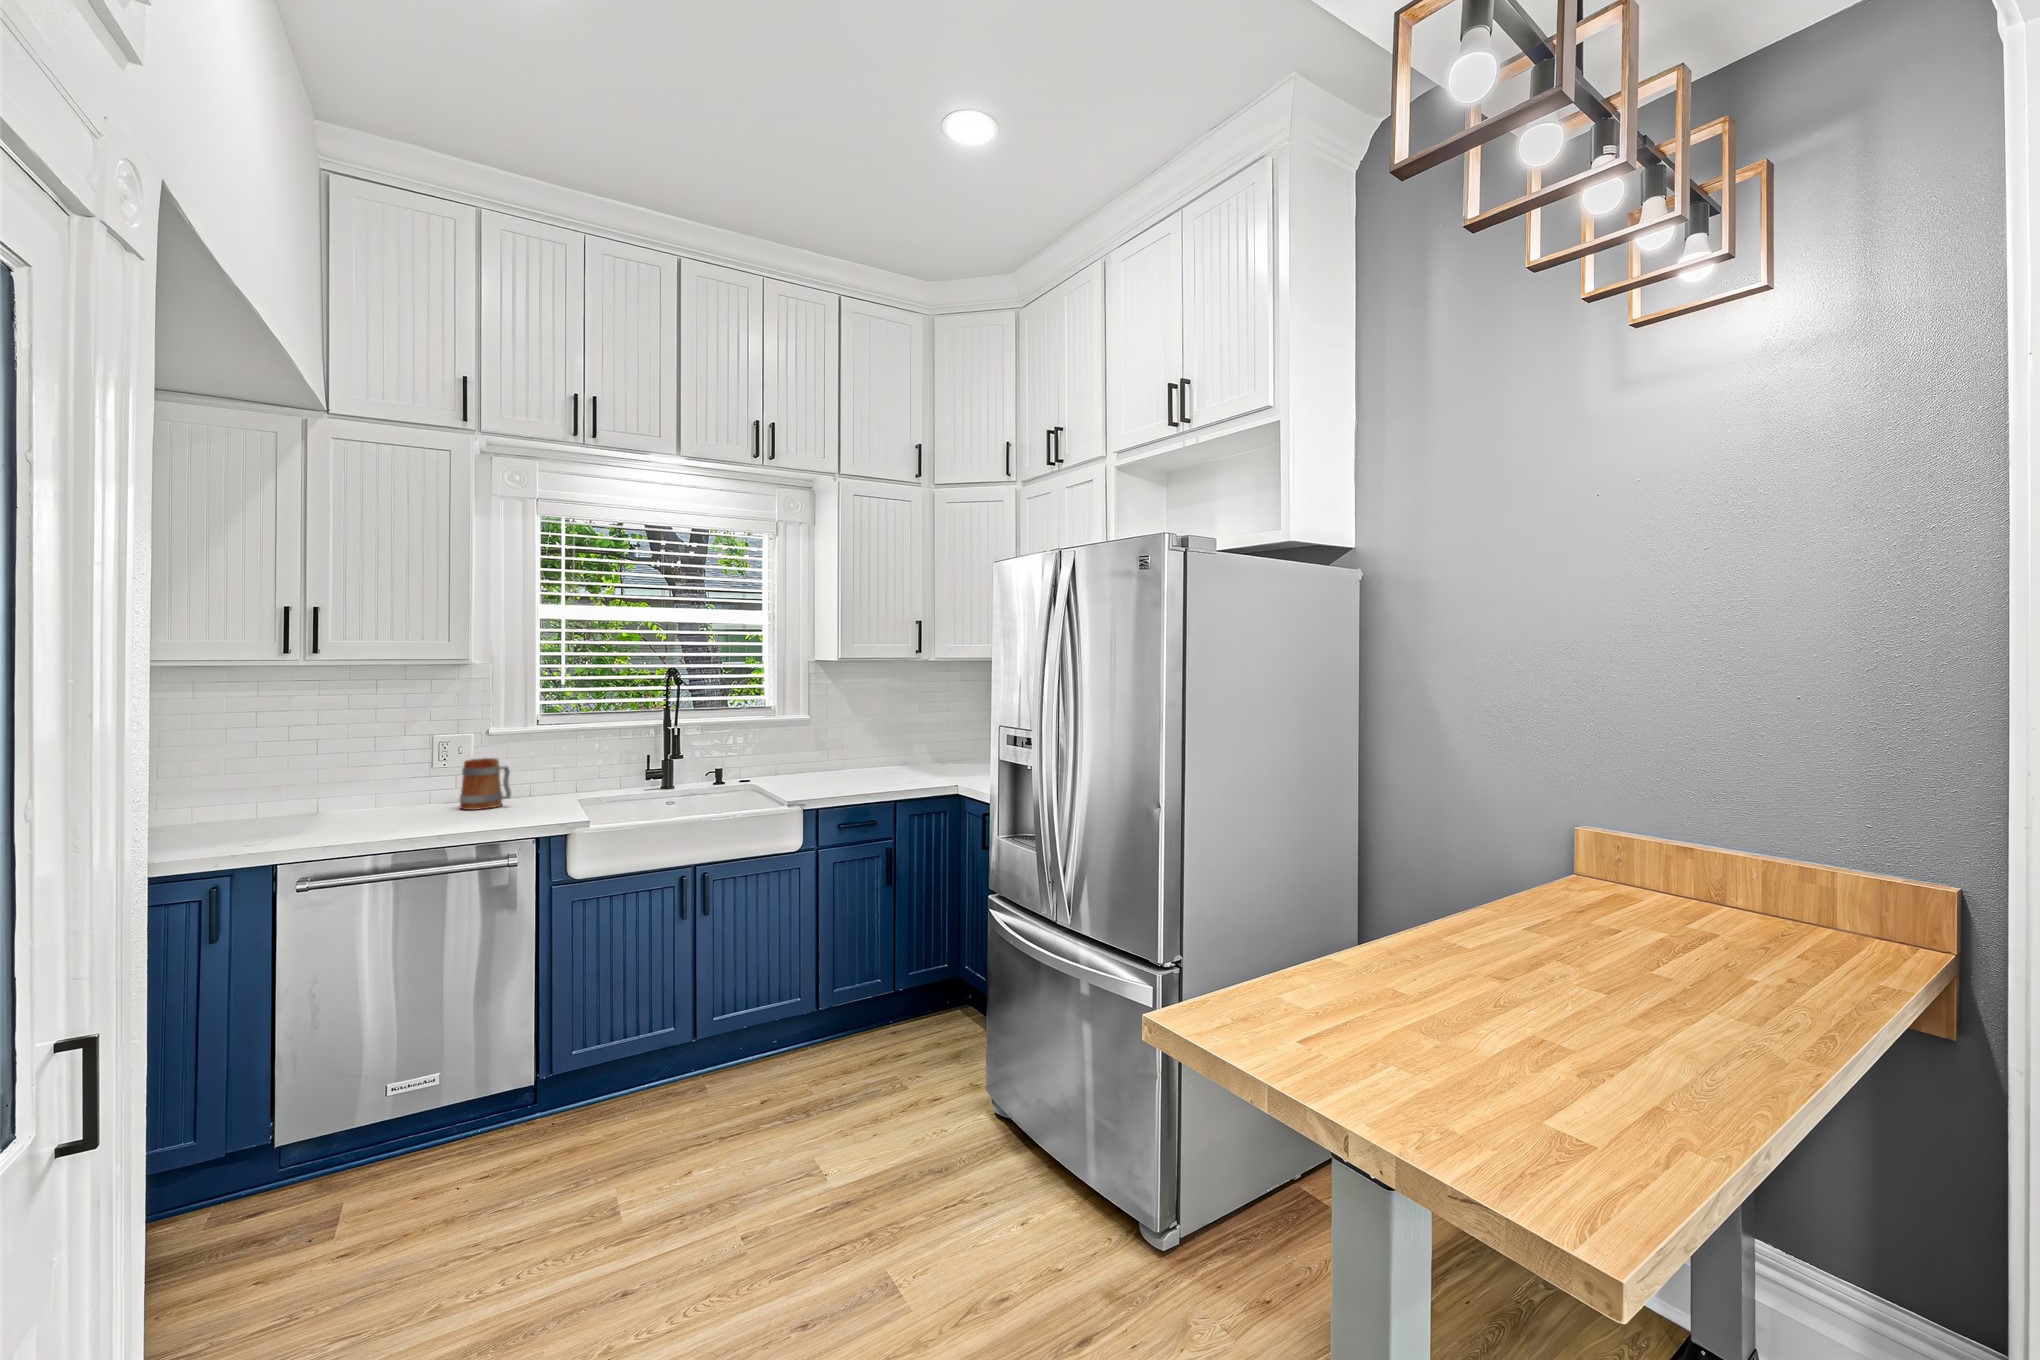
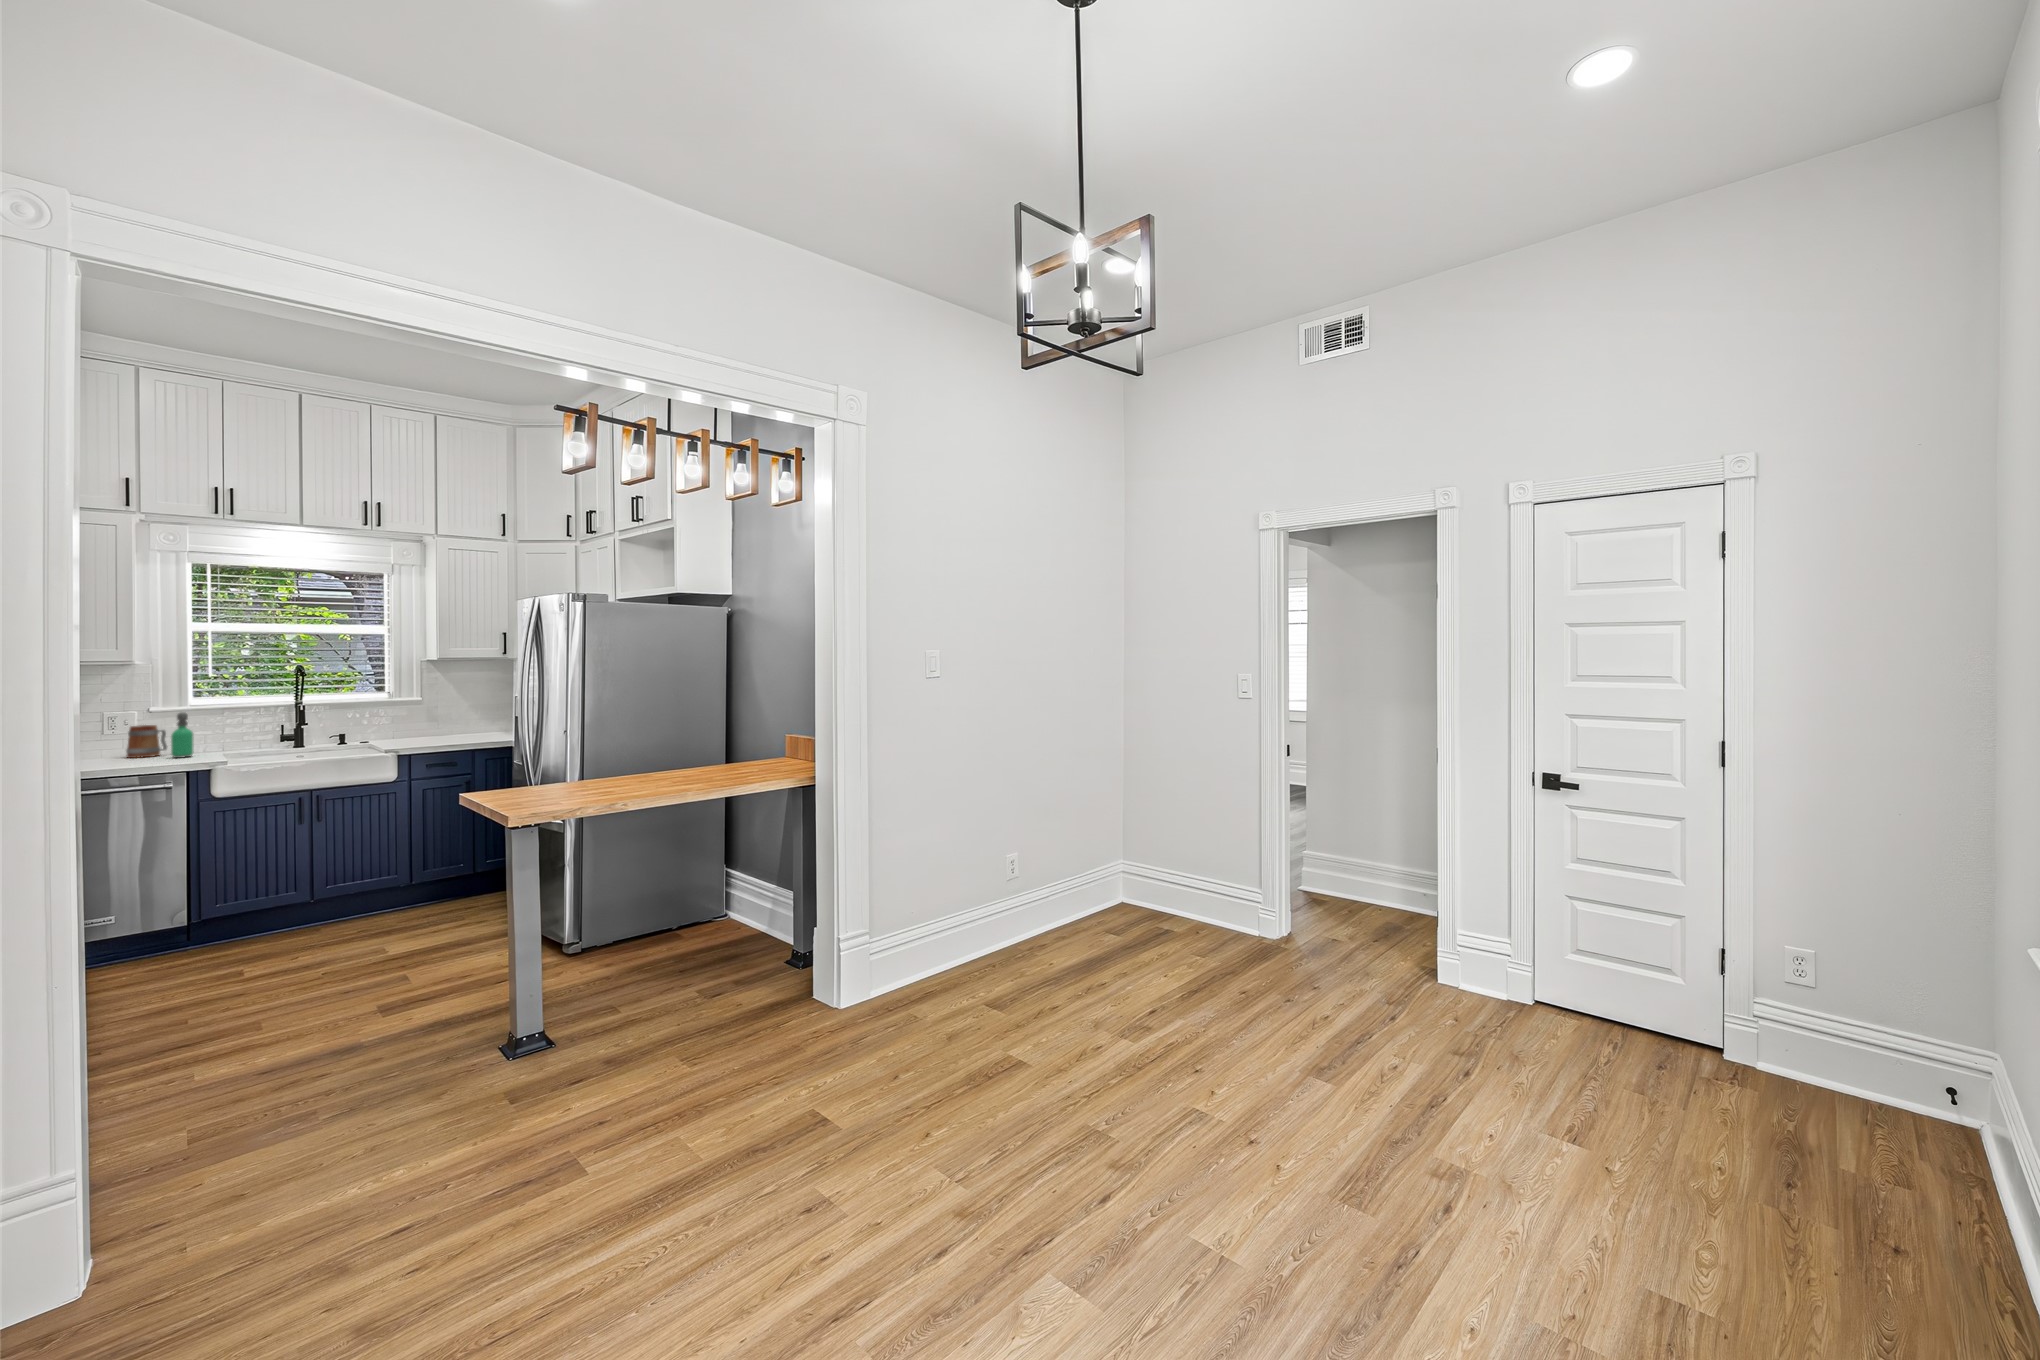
soap dispenser: none [517,741,545,812] -> present [171,712,194,758]

